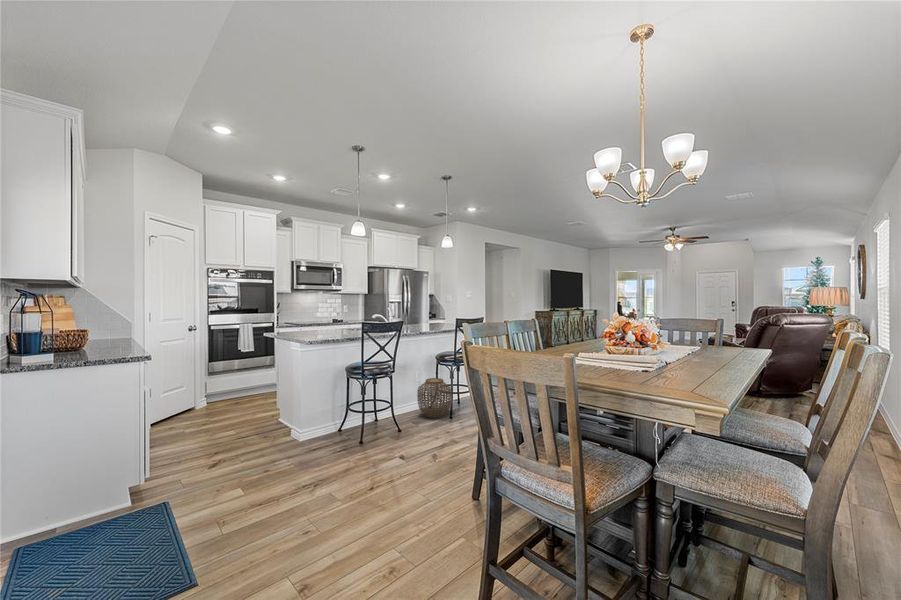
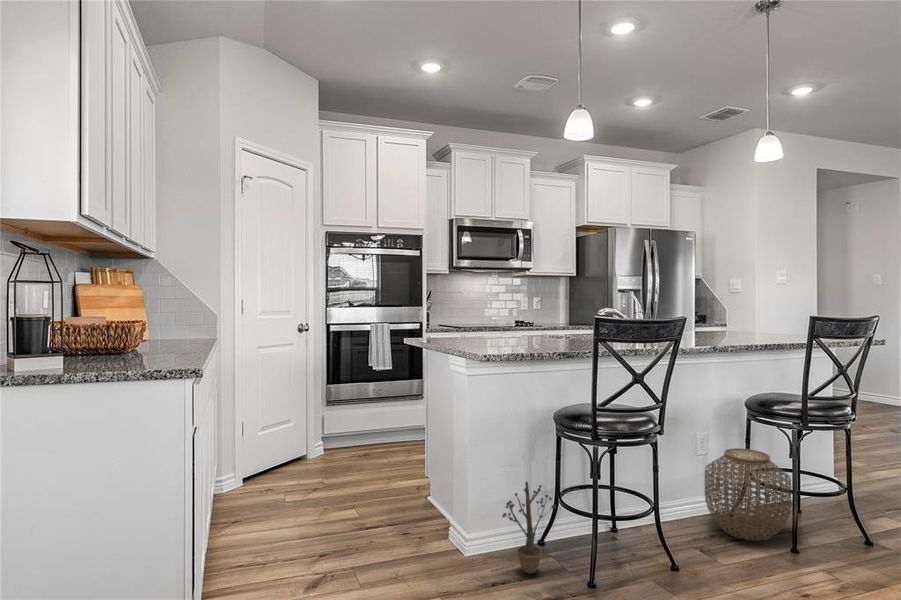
decorative plant: none [313,400,346,444] -> present [491,482,556,574]

